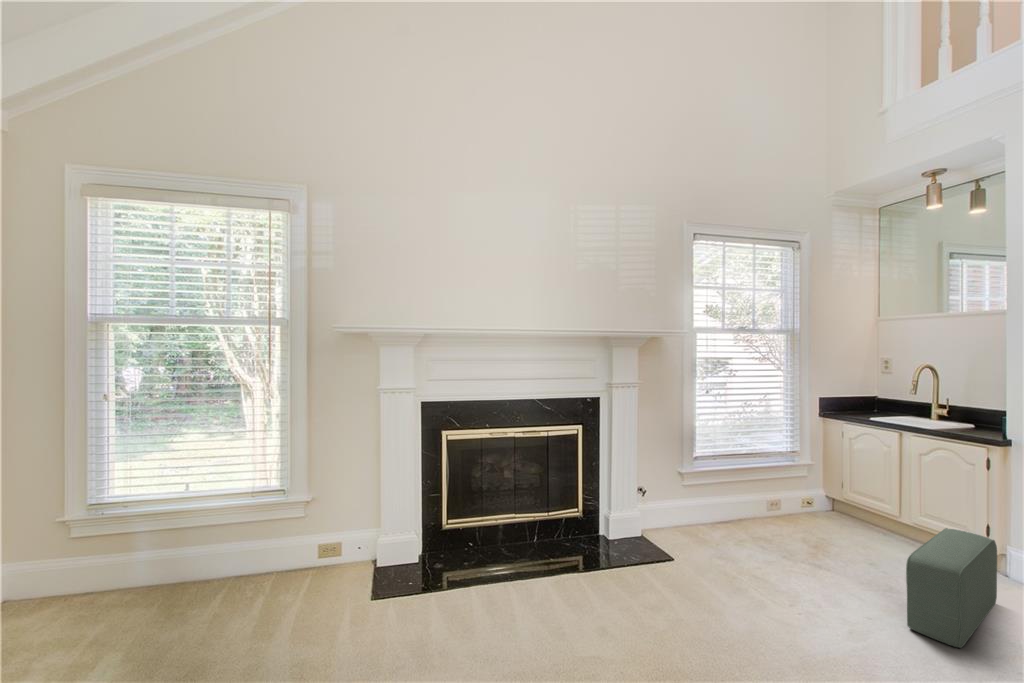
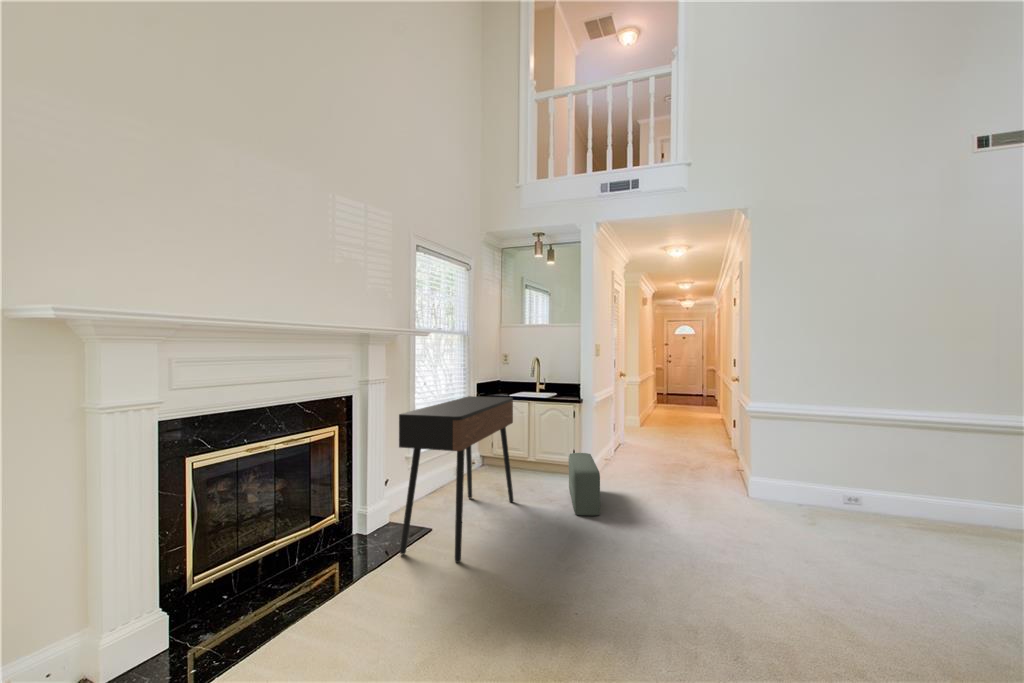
console table: none [617,412,819,605] -> present [399,396,514,562]

